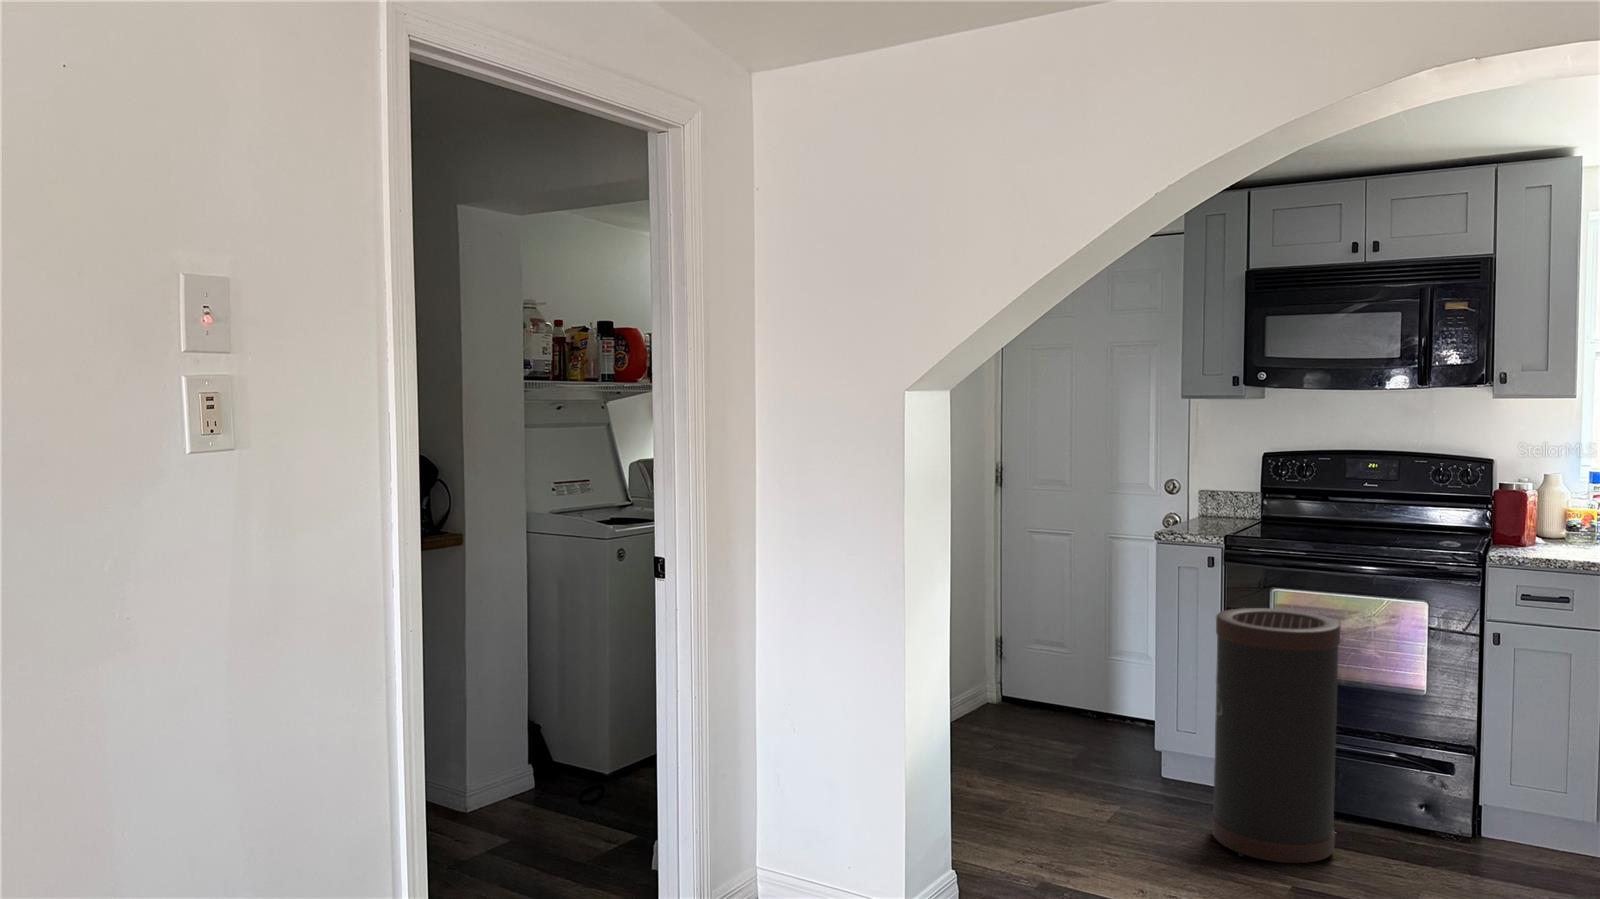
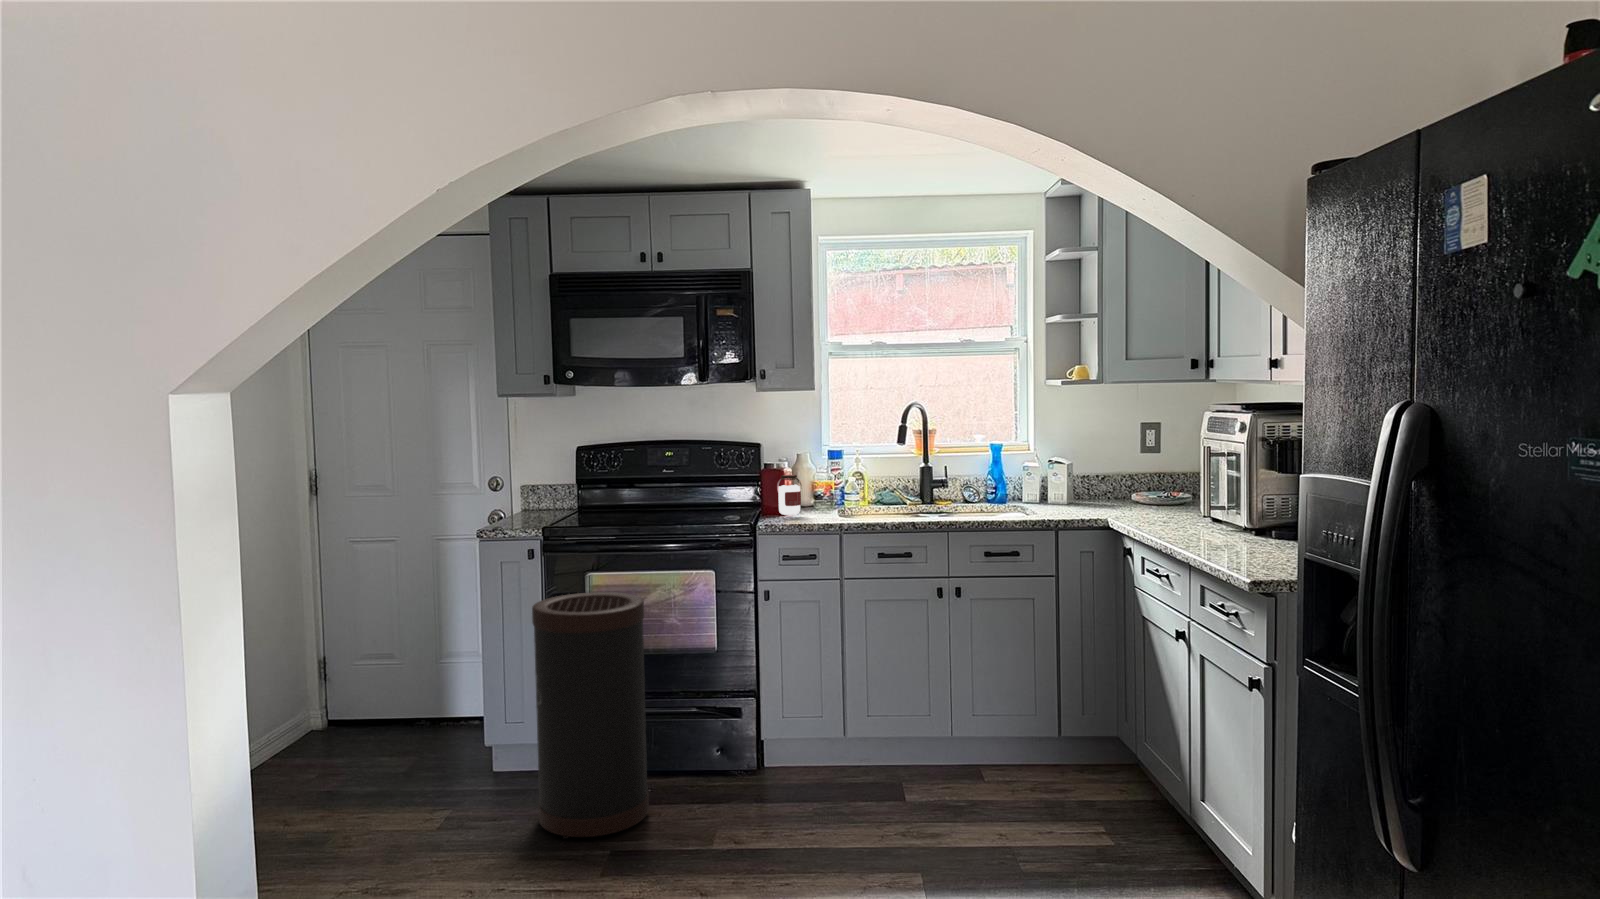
jar: none [1515,499,1551,548] -> present [777,475,801,515]

